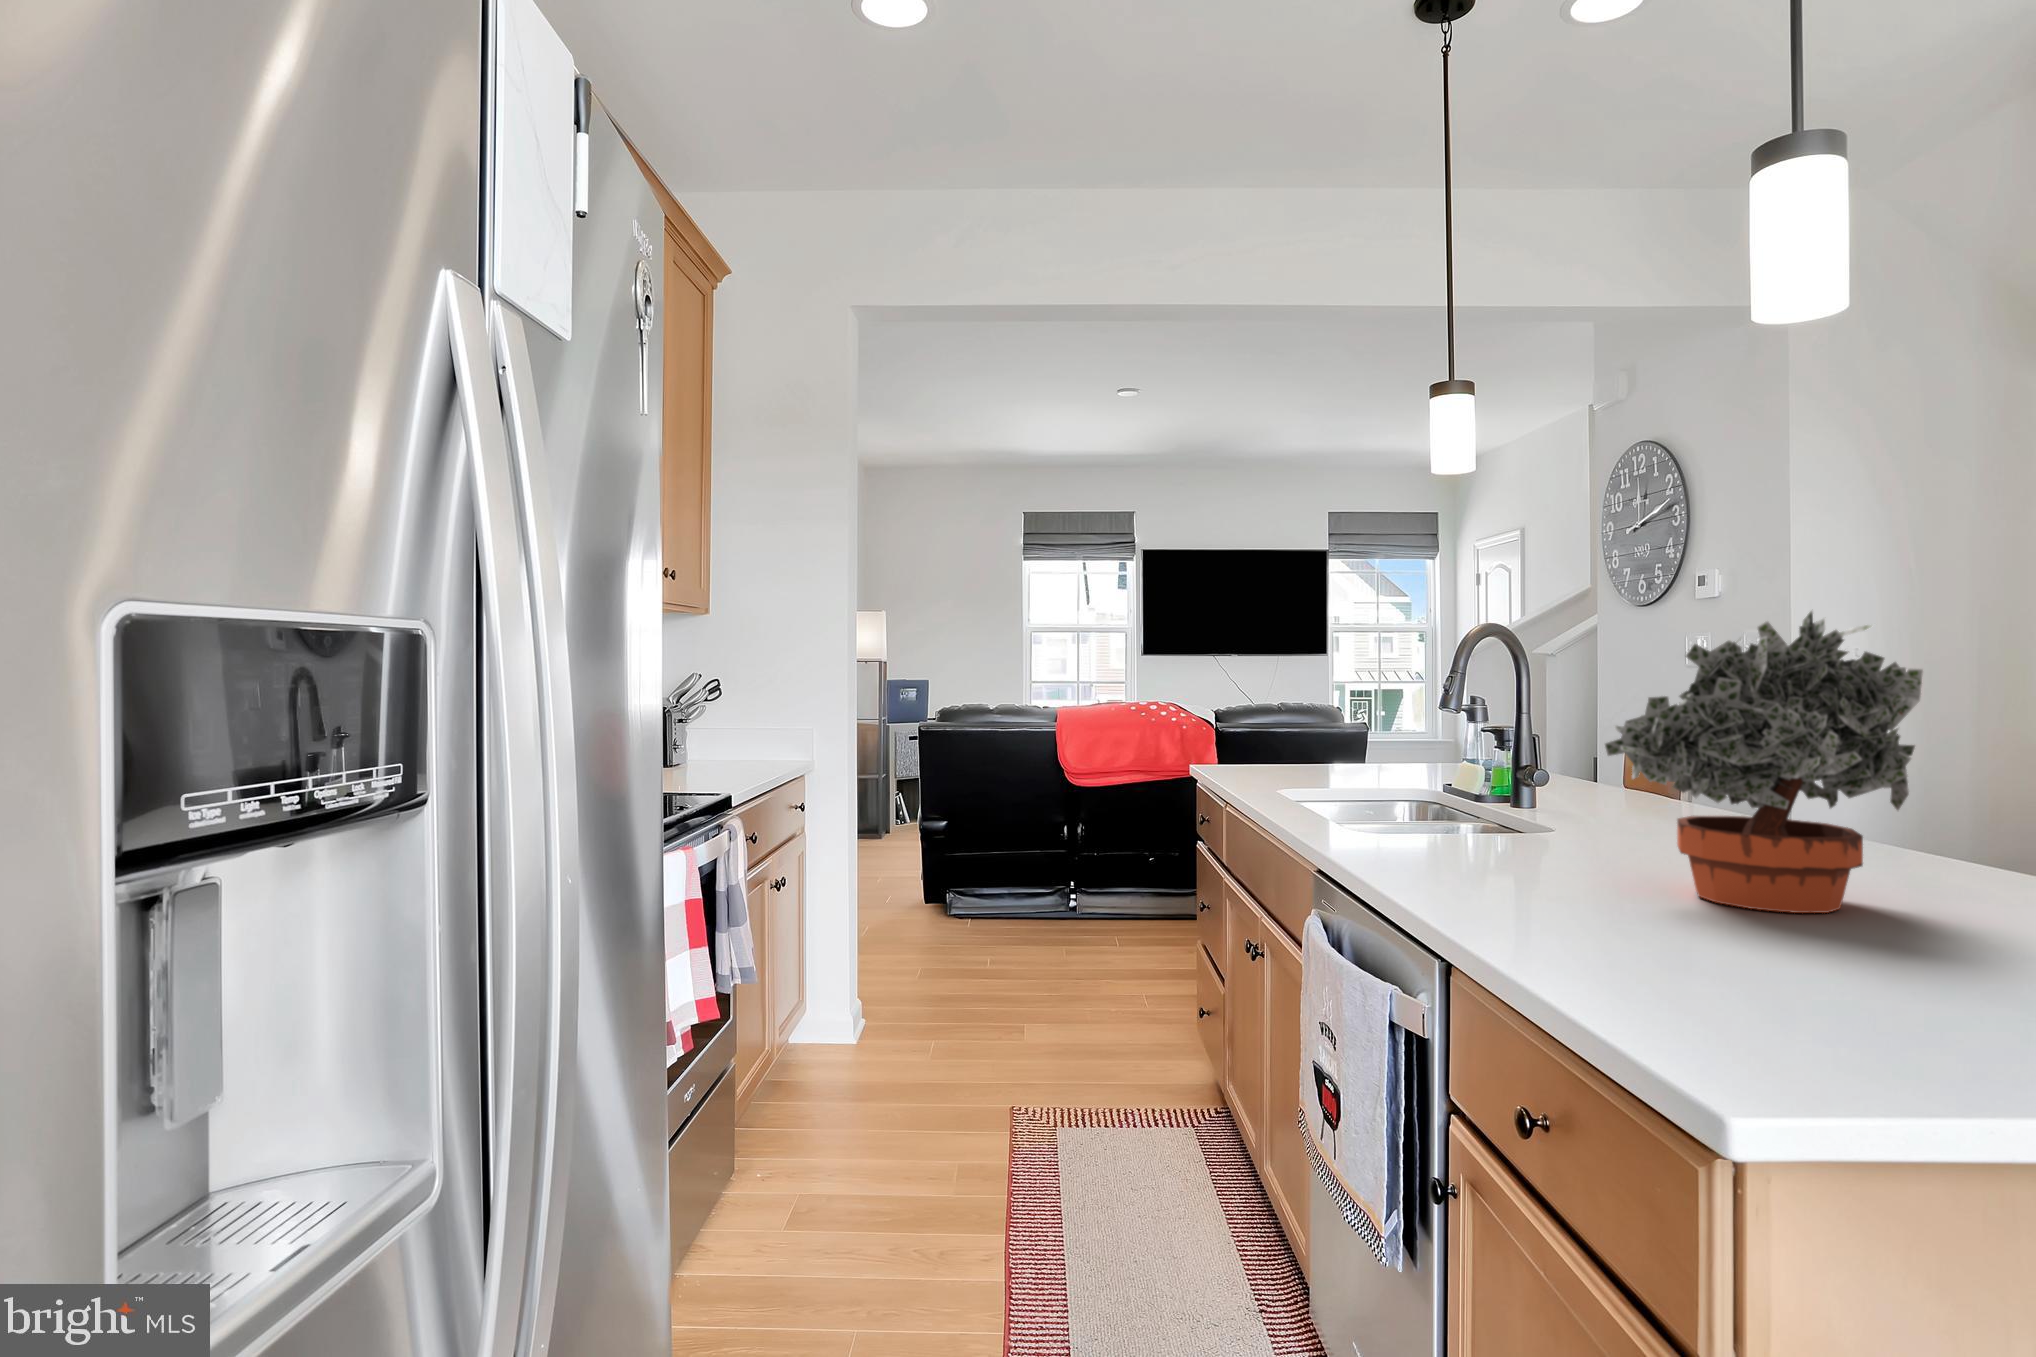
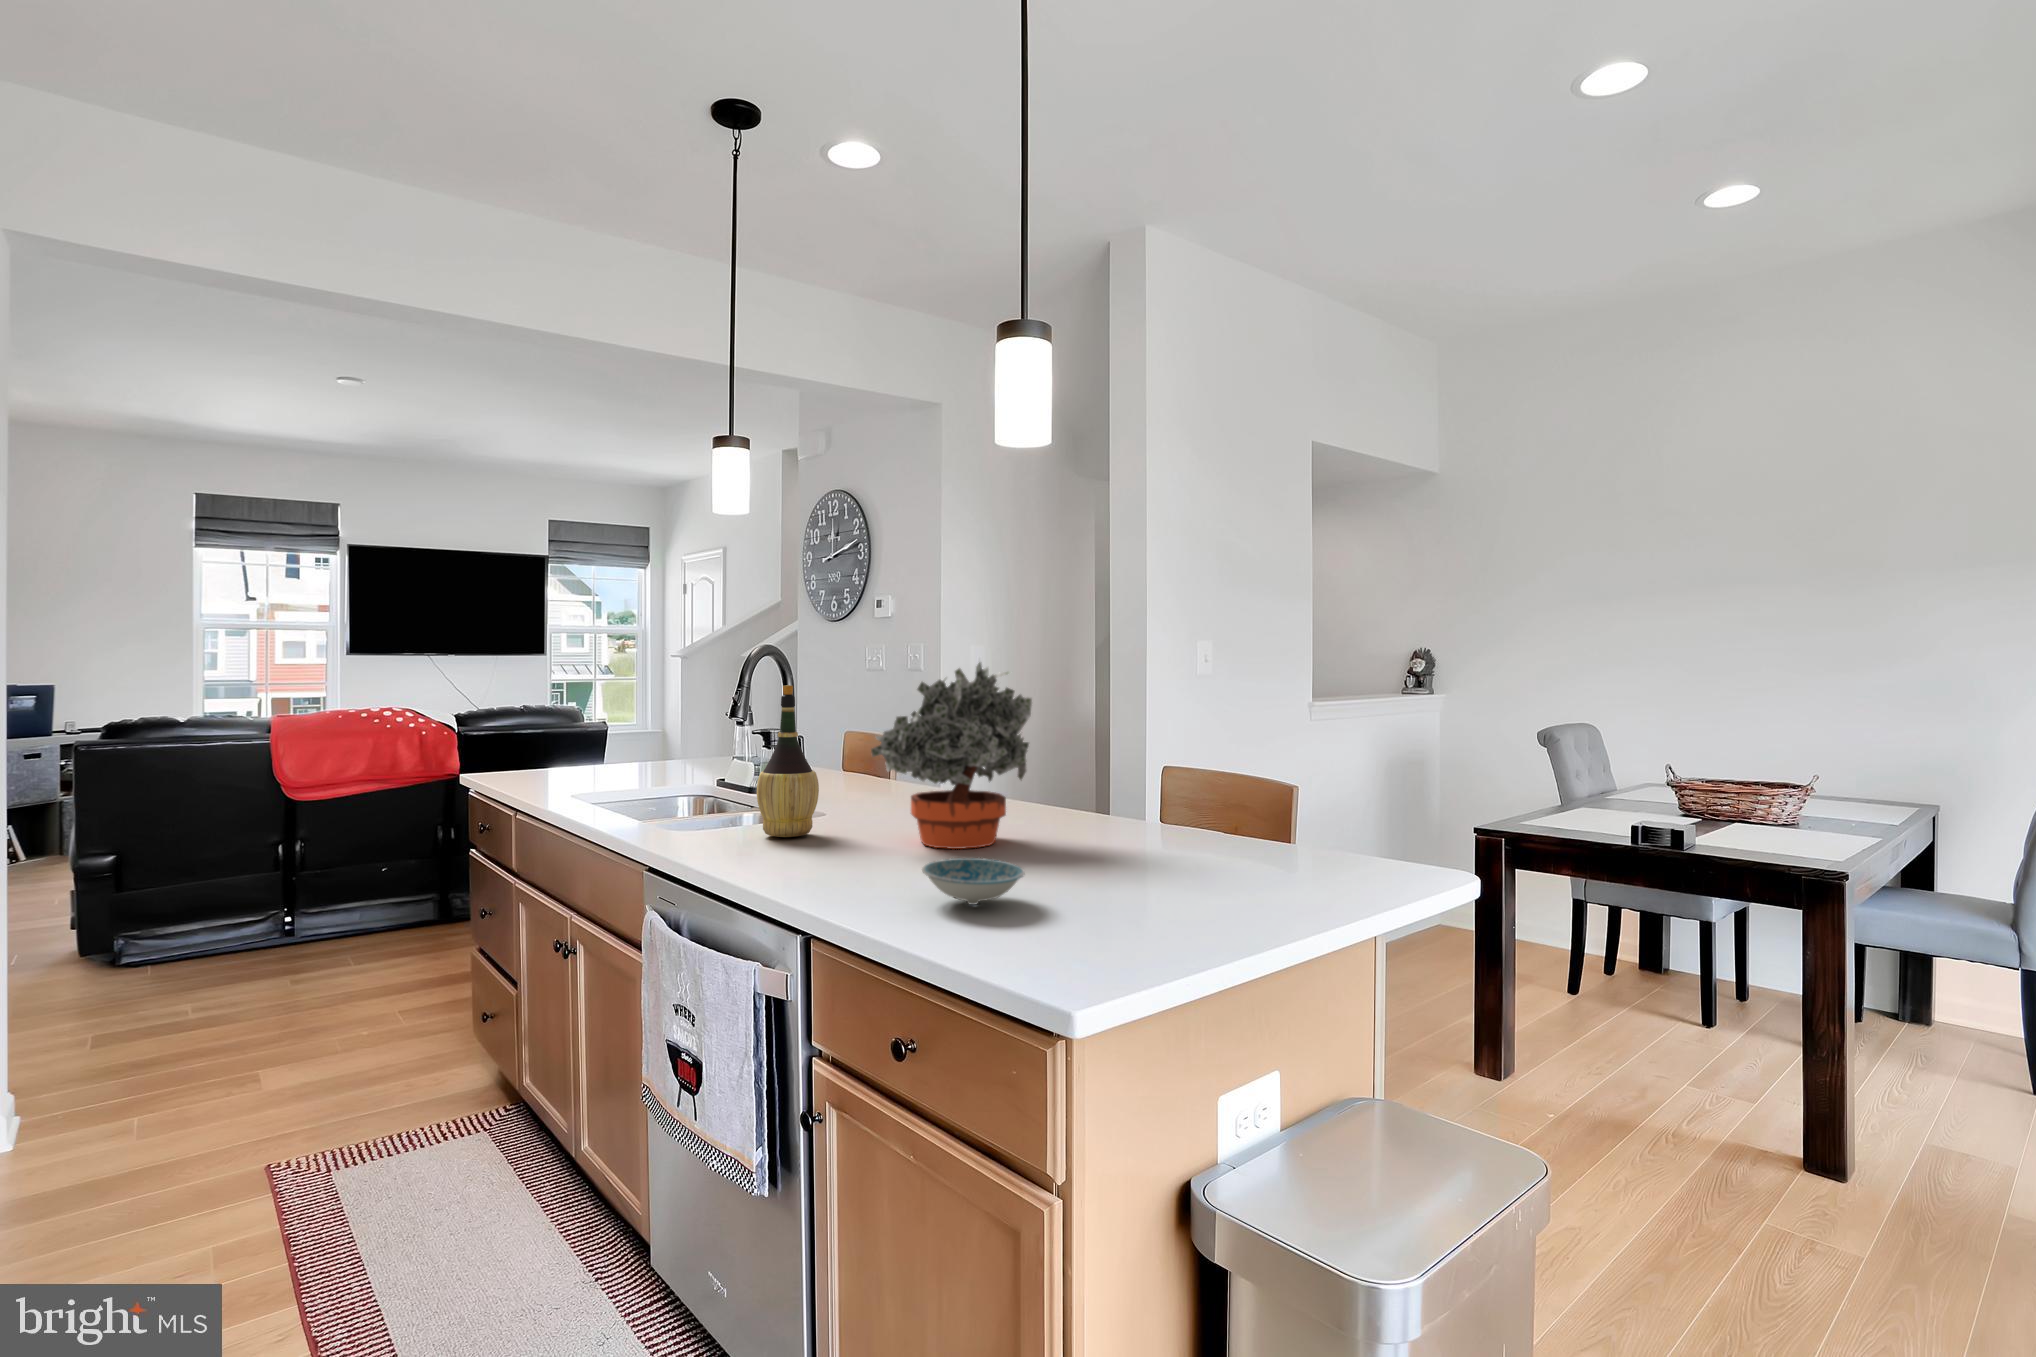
wine bottle: none [1444,655,1534,860] -> present [757,685,819,837]
ceramic bowl: none [1643,921,1860,1009] -> present [922,858,1025,905]

